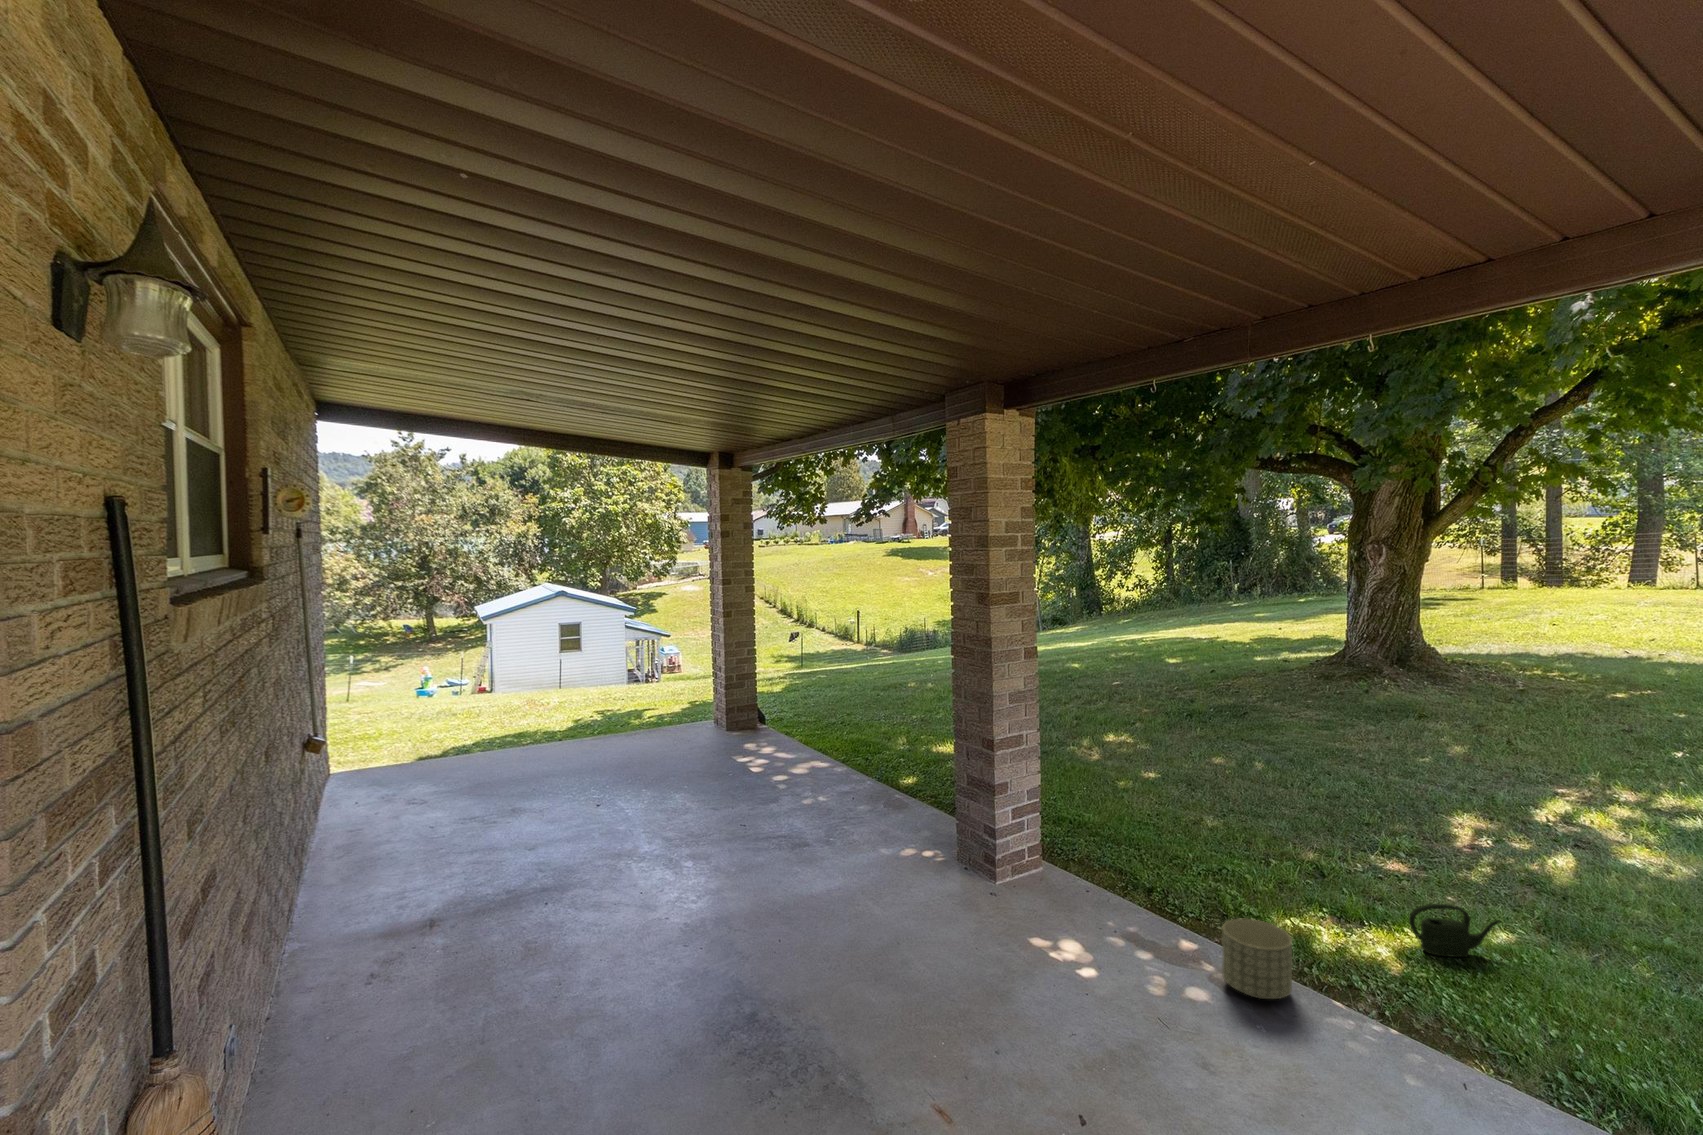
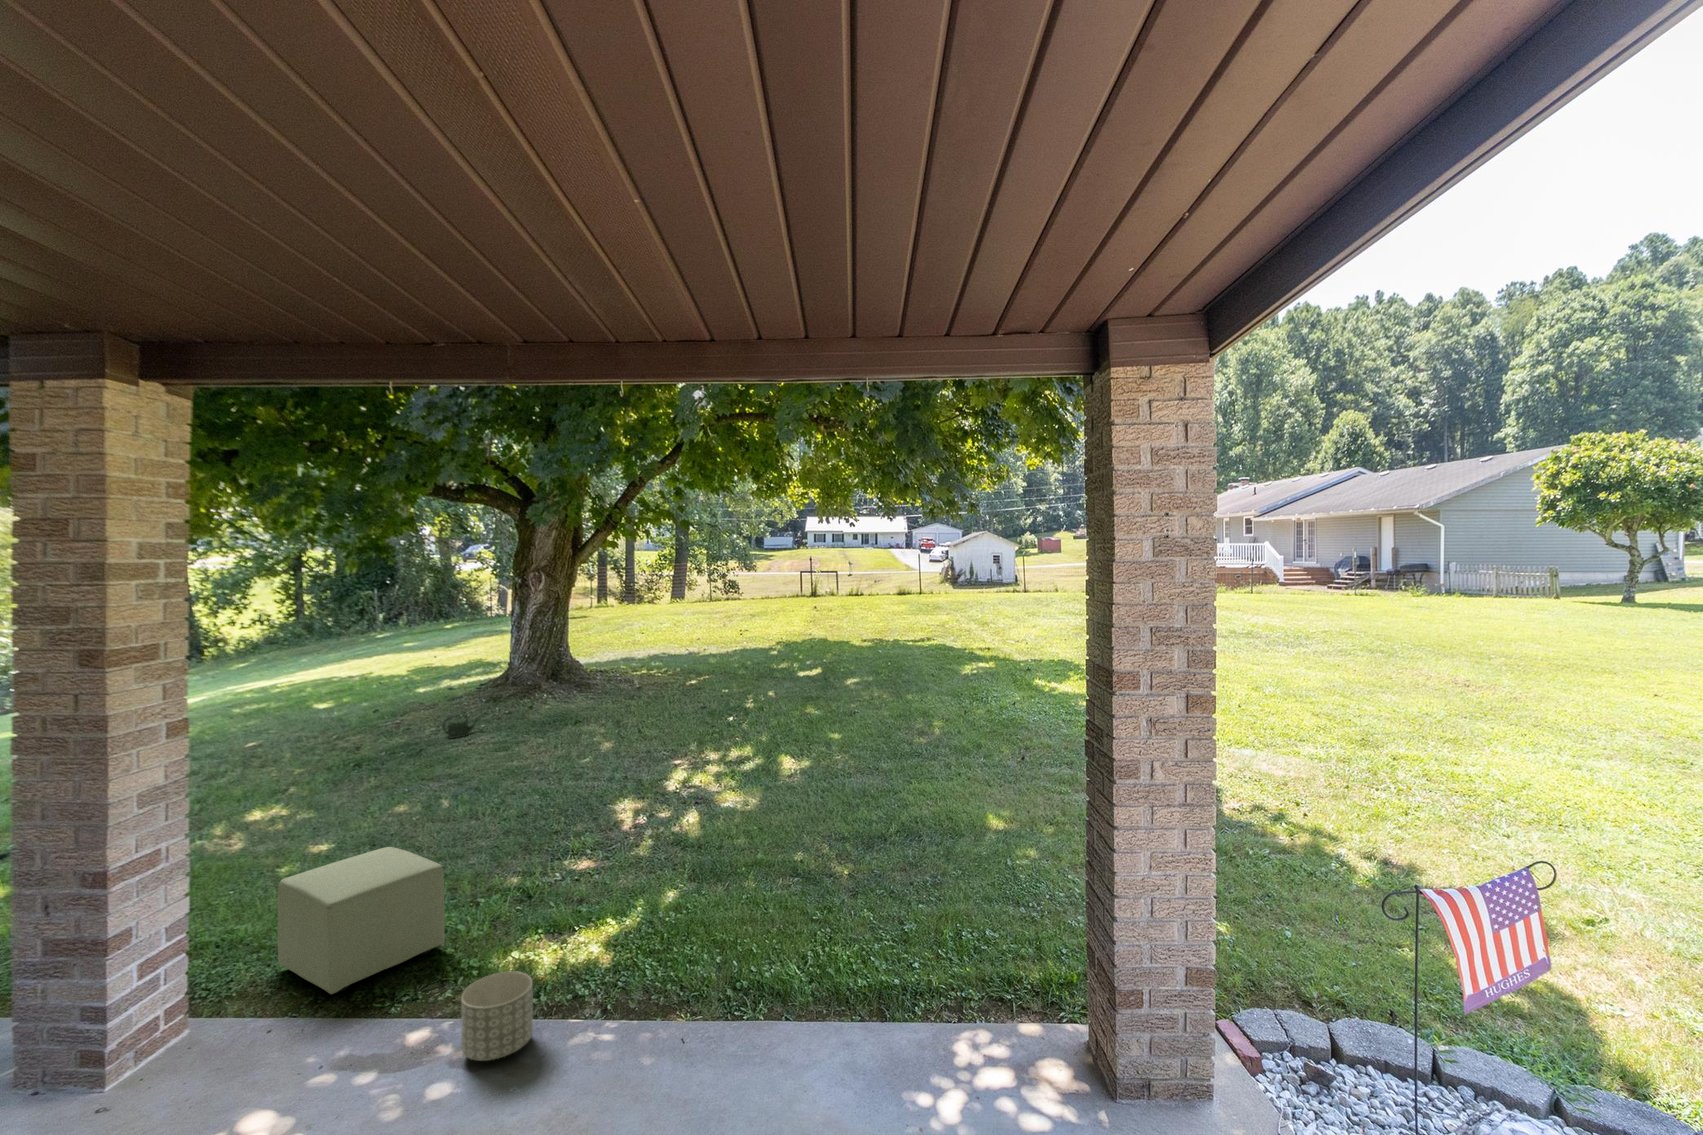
ottoman: none [1104,782,1231,887] -> present [277,847,445,994]
watering can: present [1409,904,1500,957] -> present [442,715,477,738]

